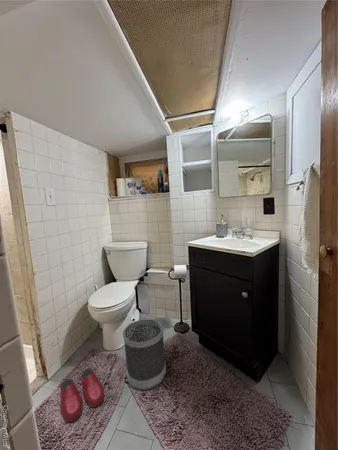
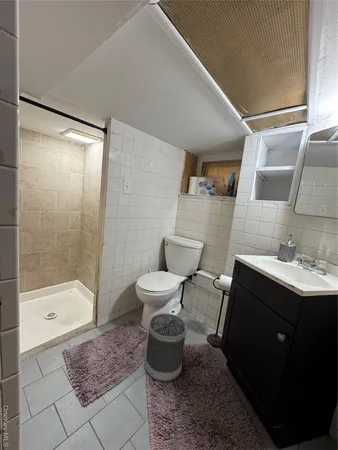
slippers: present [60,369,104,422] -> none [89,335,124,370]

